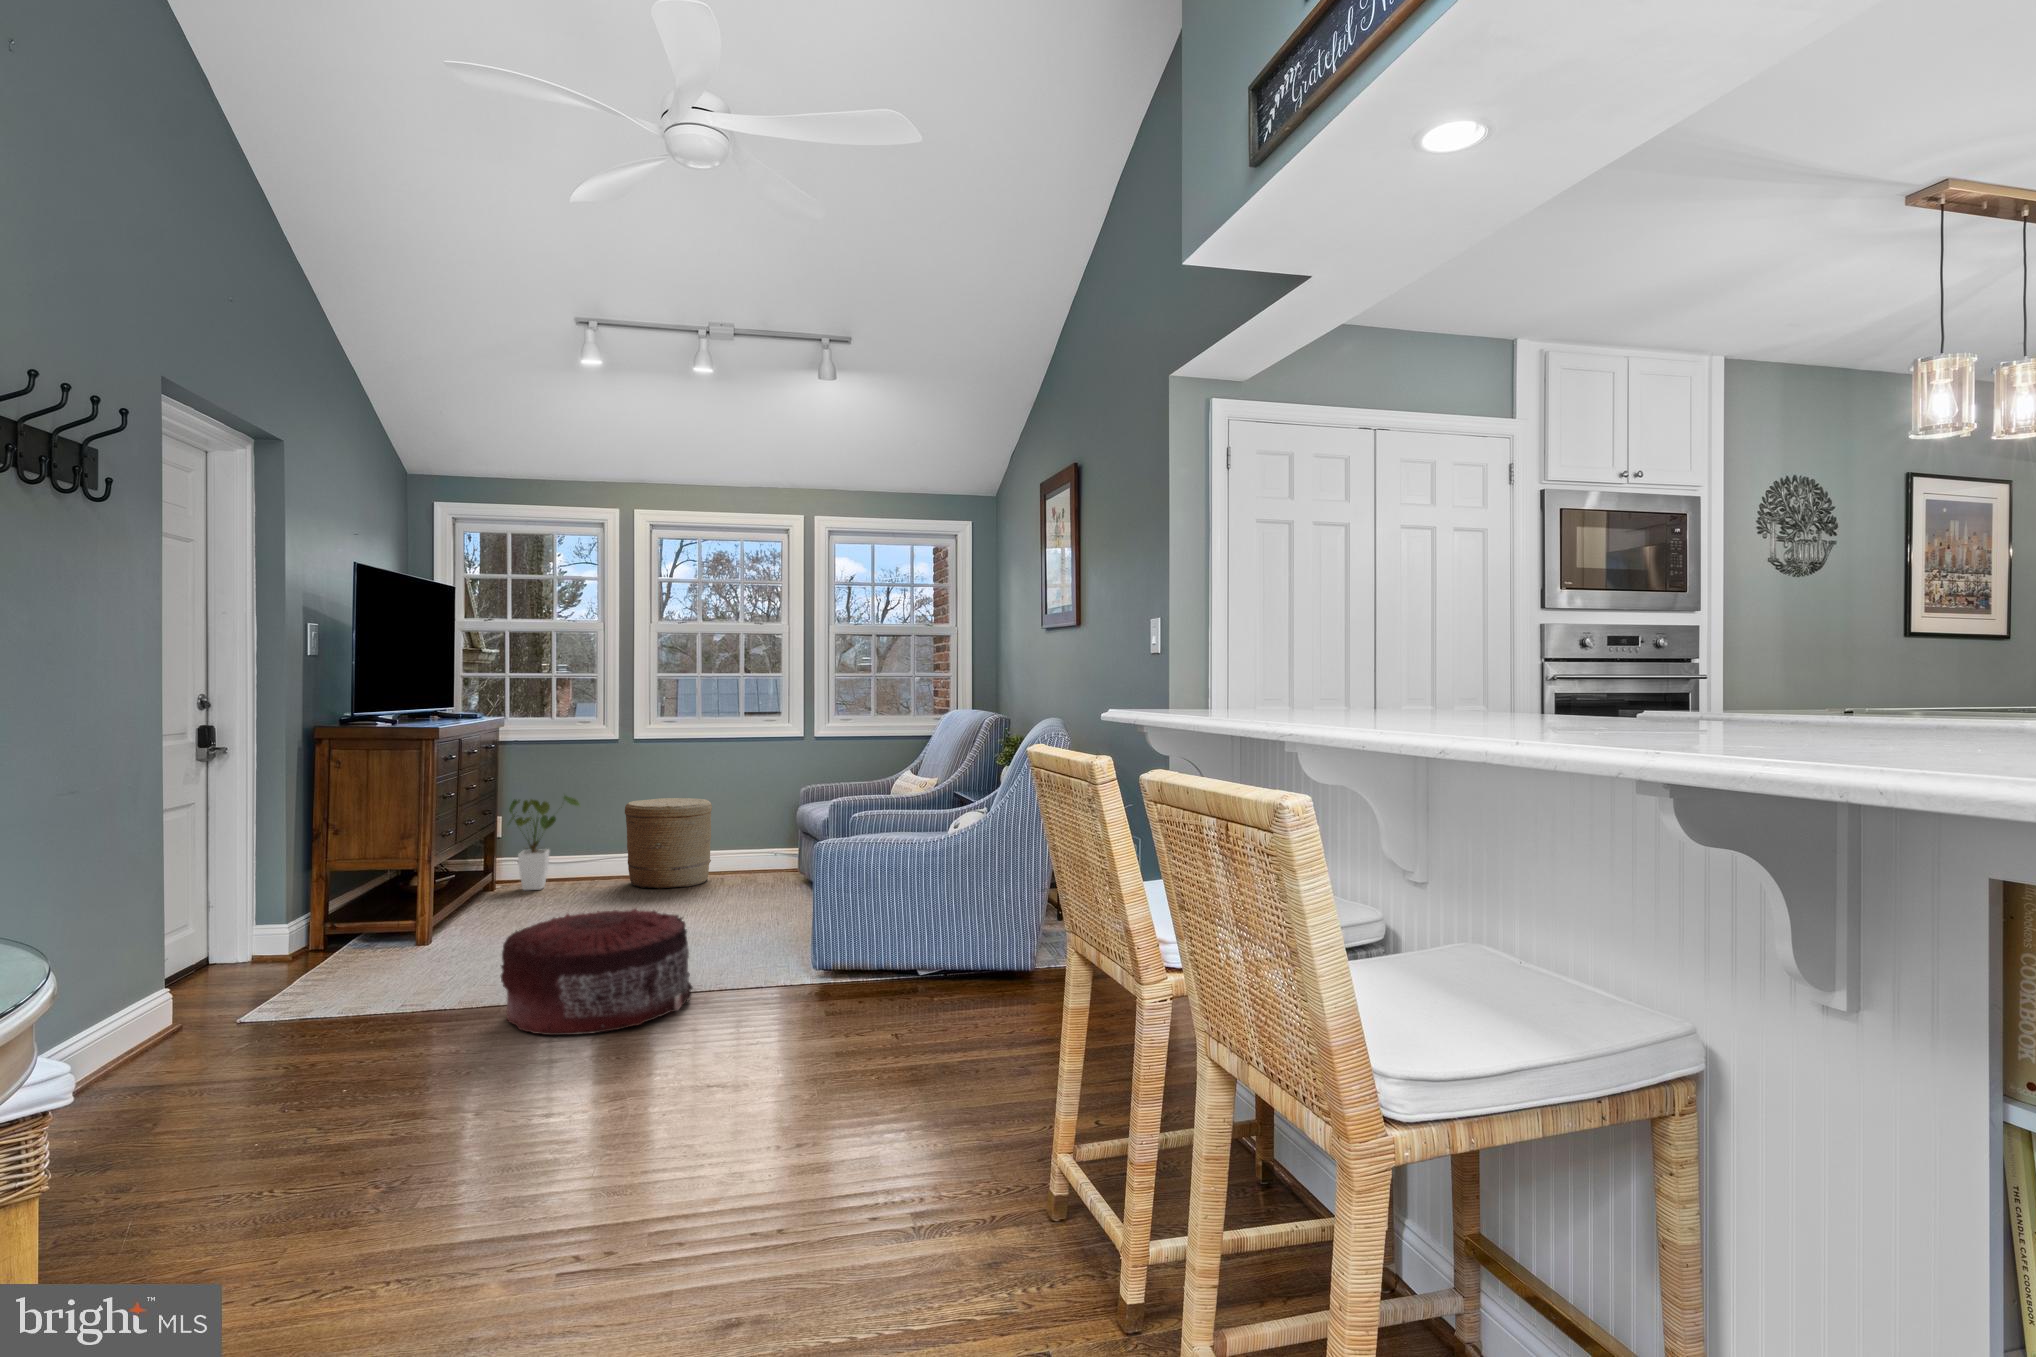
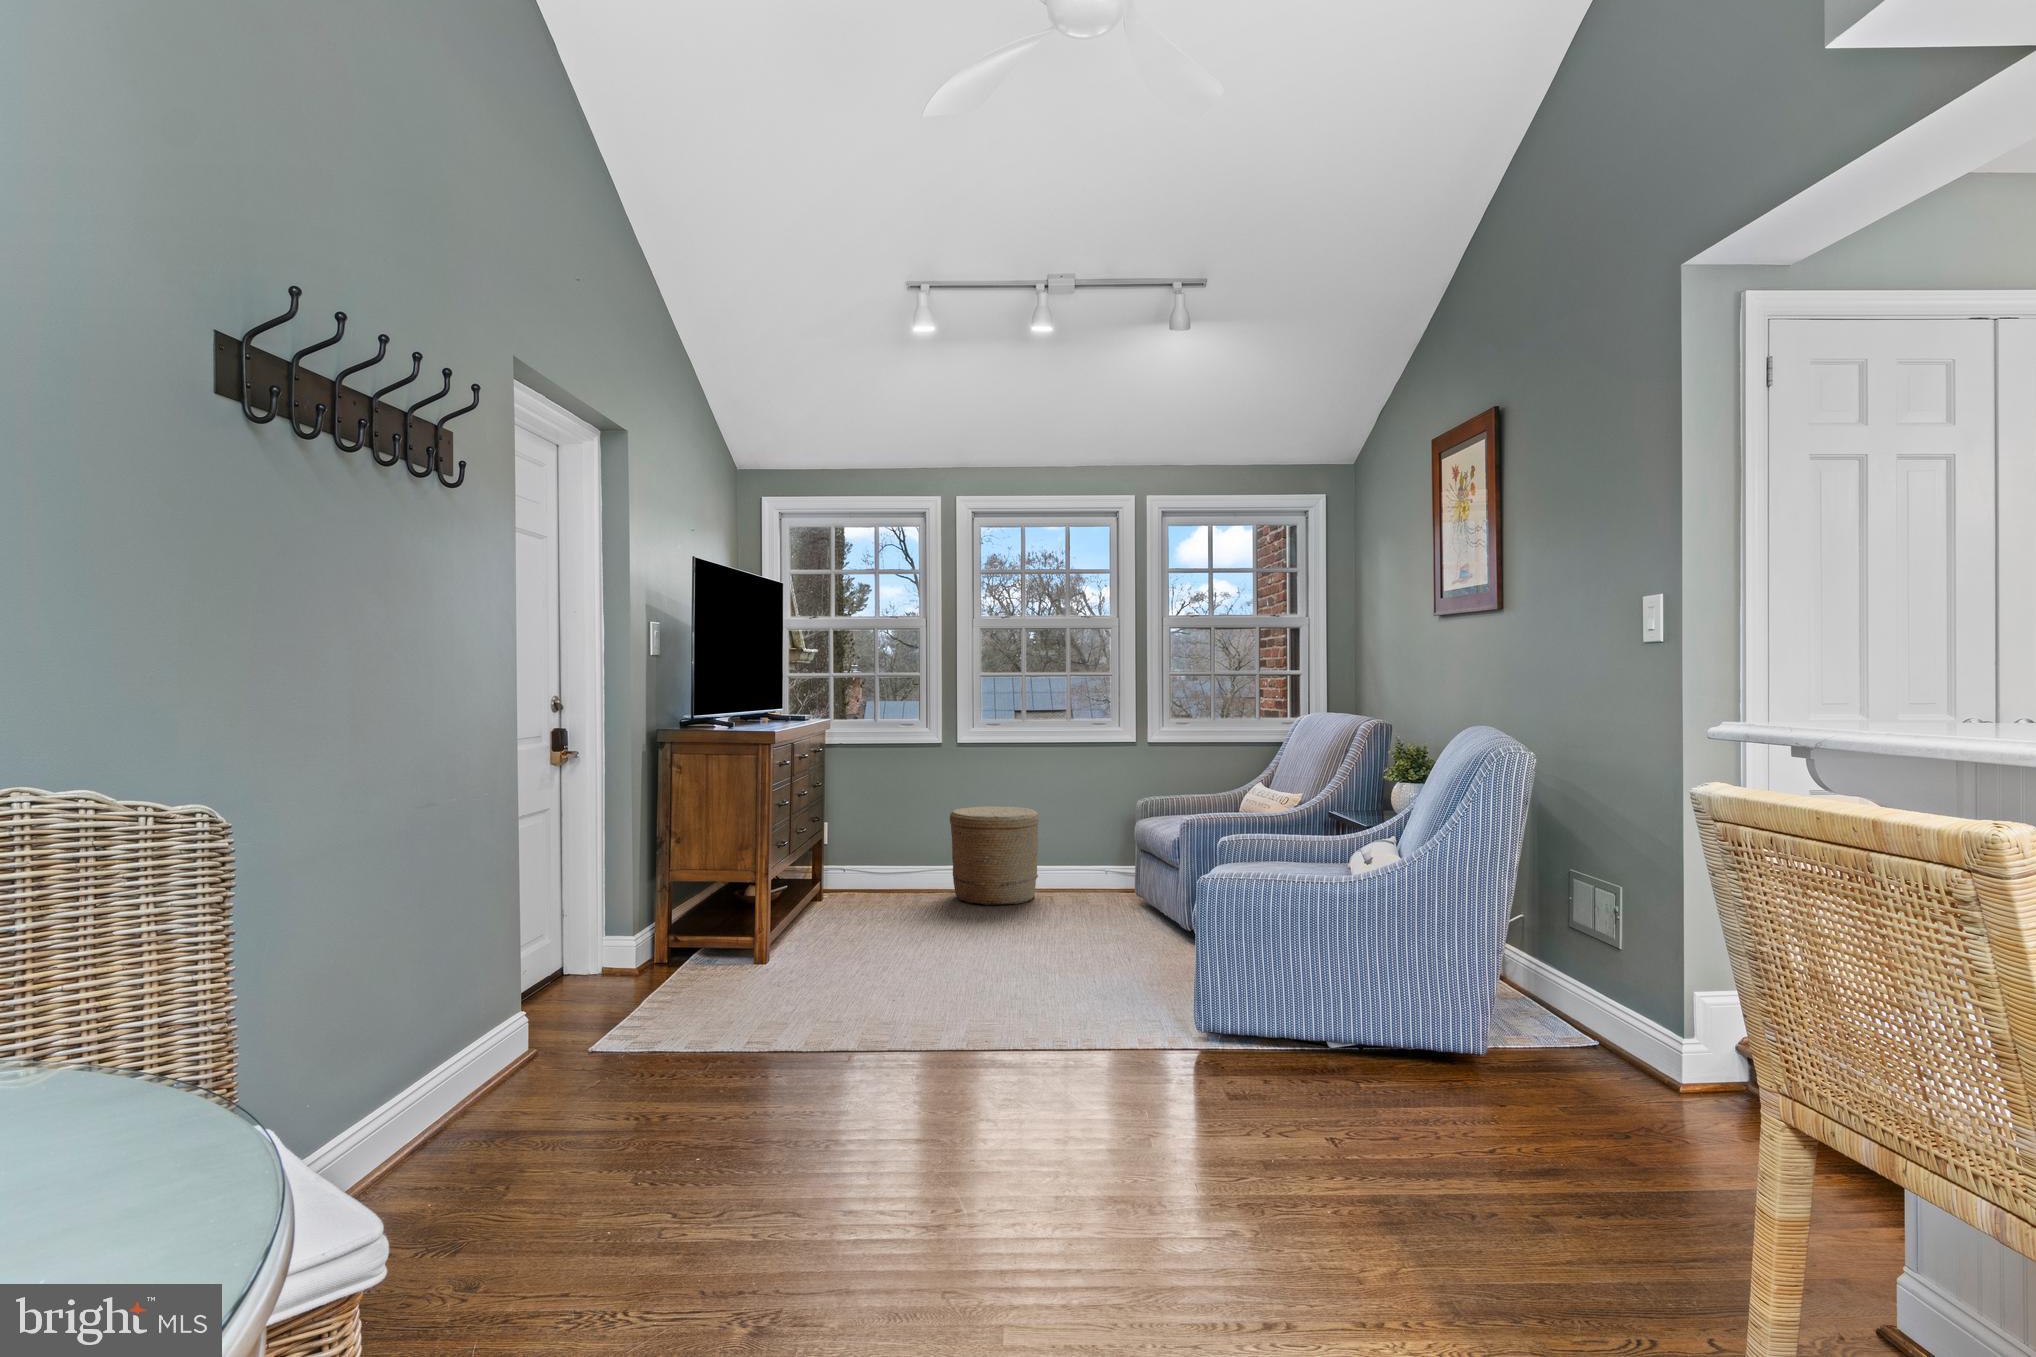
house plant: present [509,795,580,890] -> none [833,799,904,900]
pouf: present [501,908,693,1035] -> none [858,948,1069,1111]

